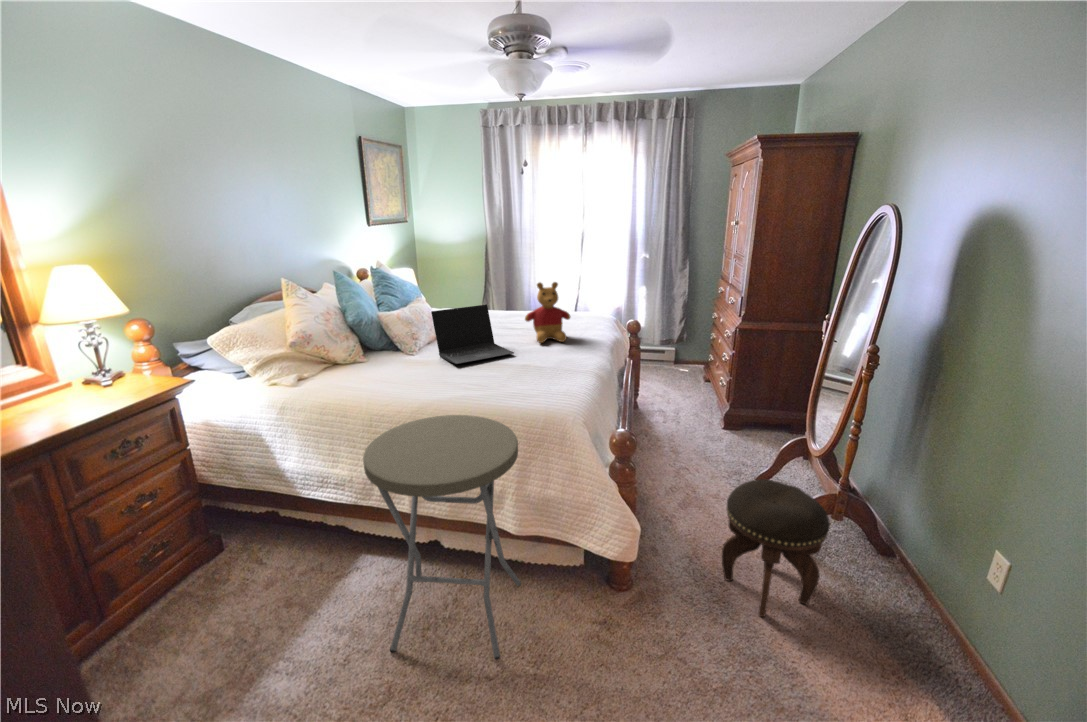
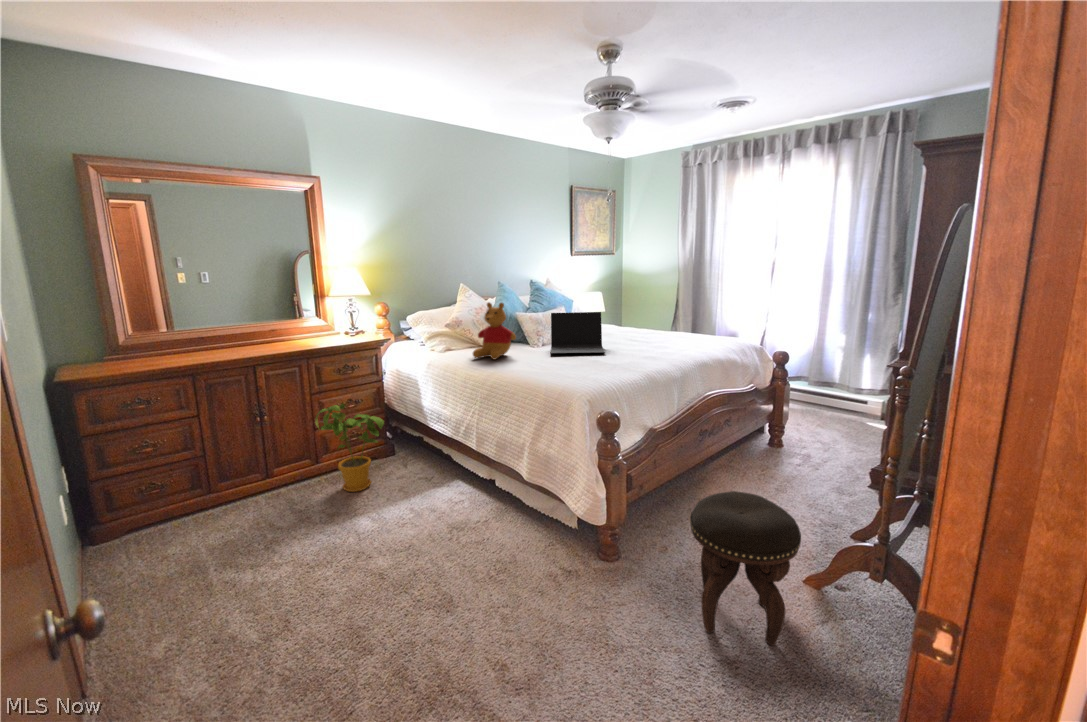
stuffed bear: present [525,282,571,343] -> present [473,303,516,359]
side table: present [363,415,521,660] -> none [403,375,527,560]
house plant: none [124,511,262,641] -> present [315,404,384,492]

